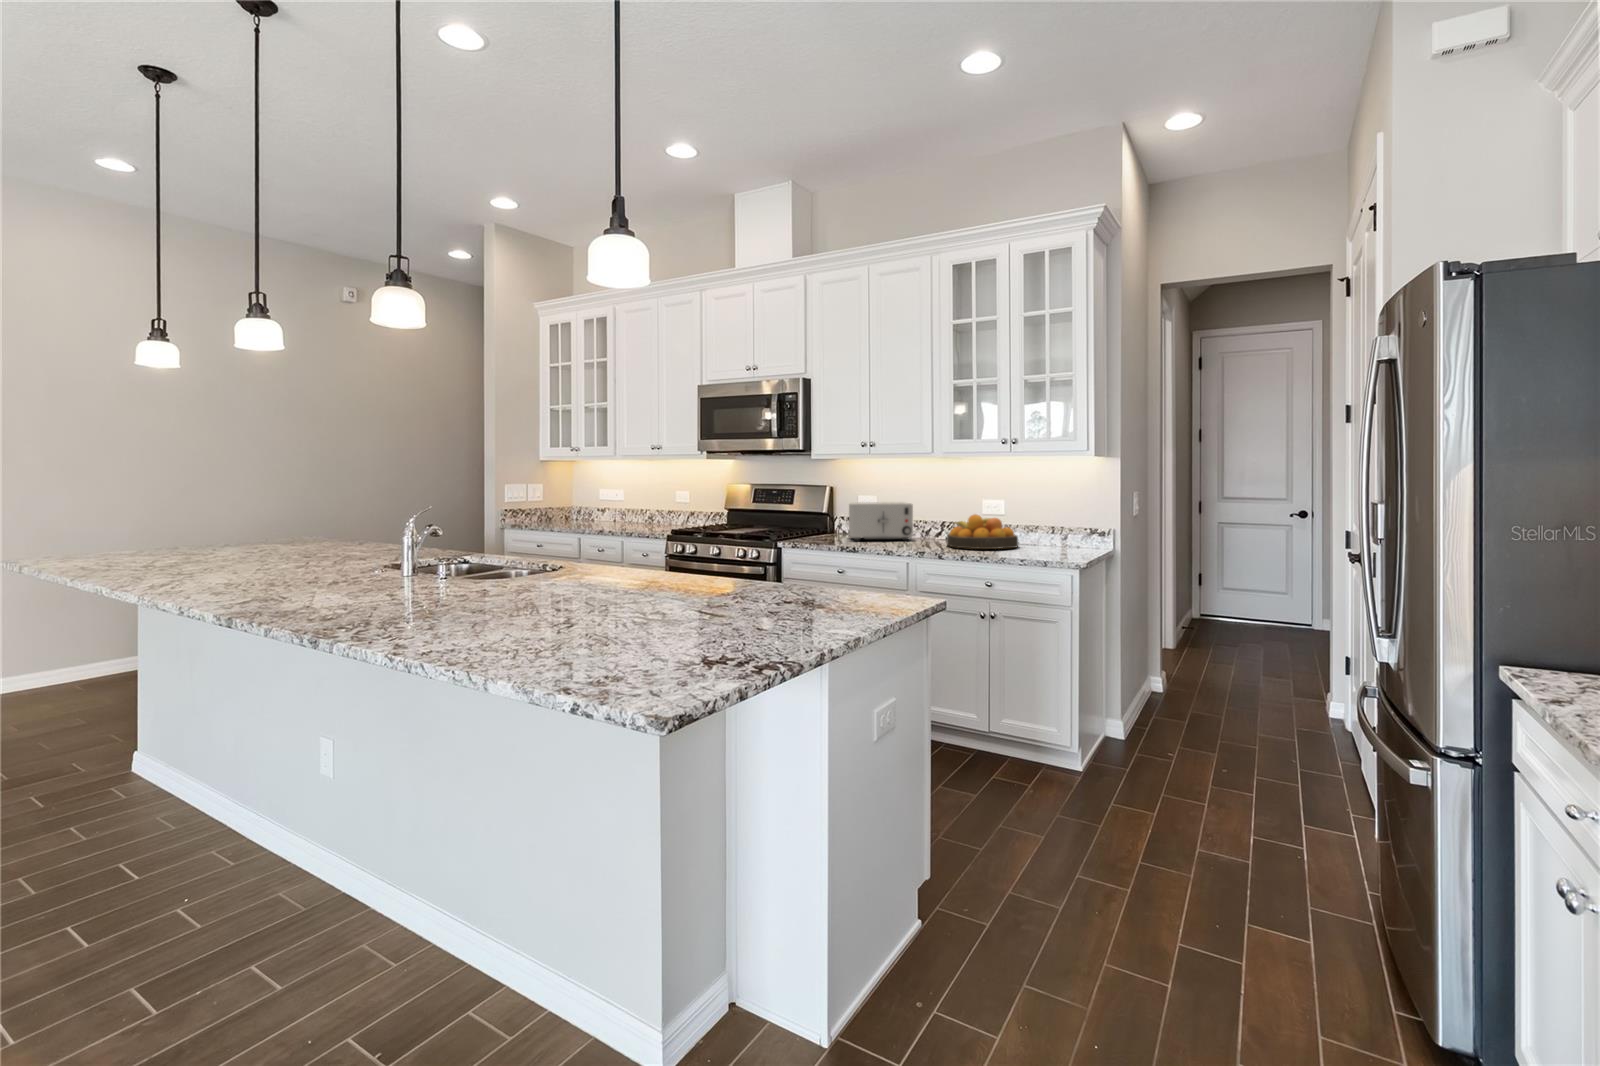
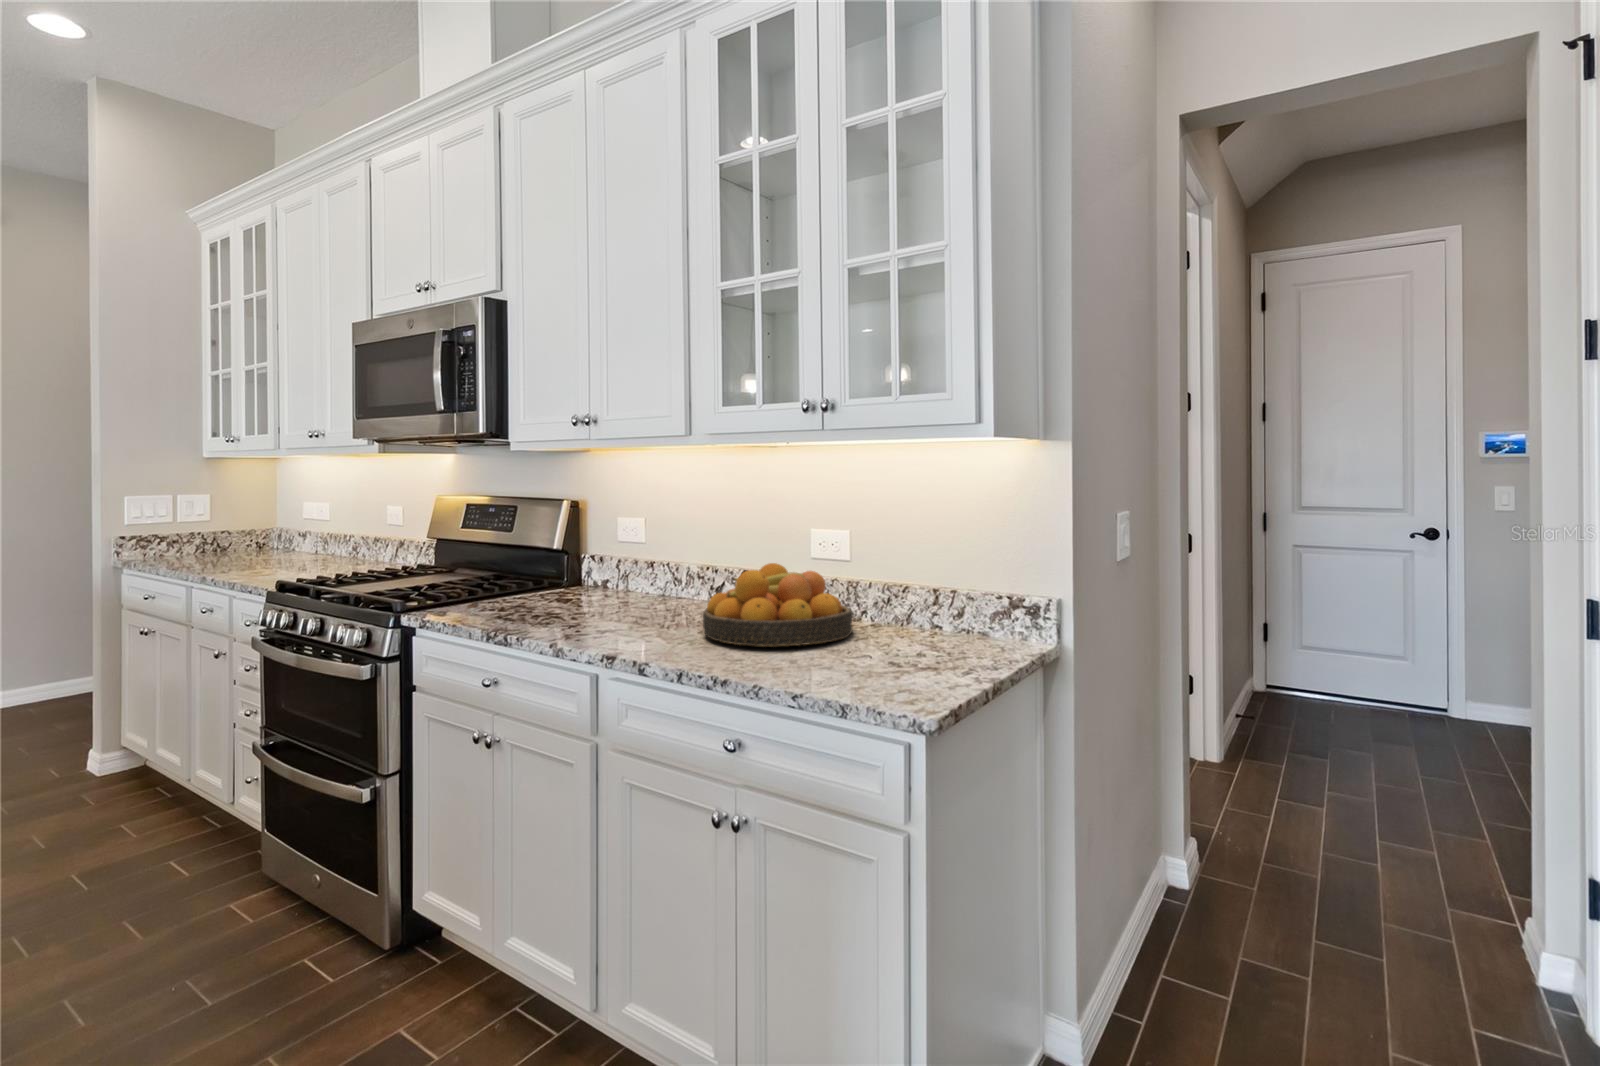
toaster: present [849,502,913,540] -> none [552,533,682,610]

